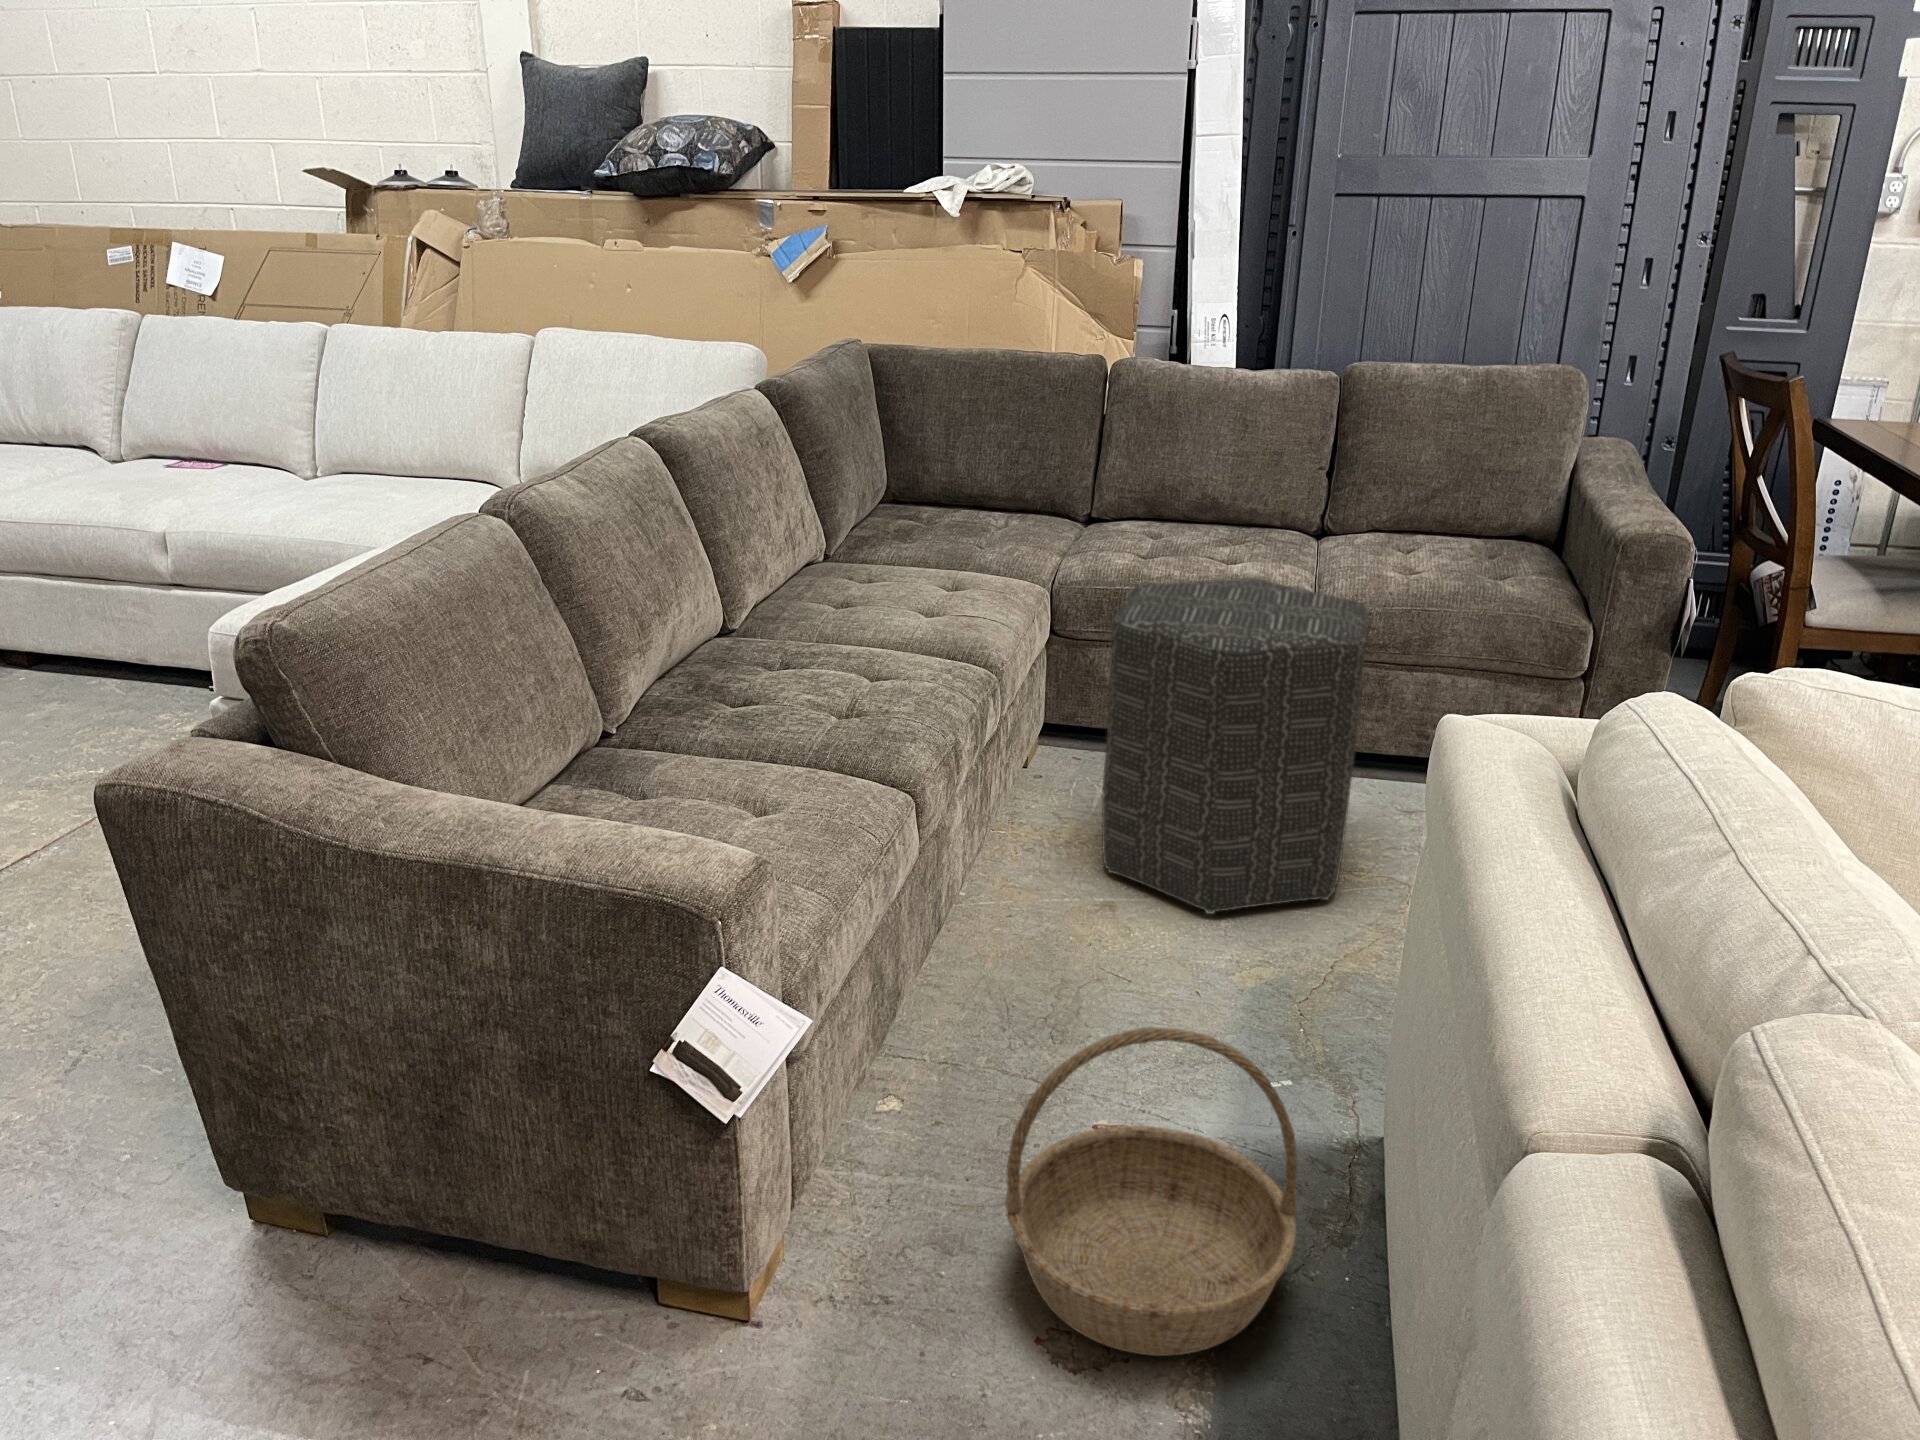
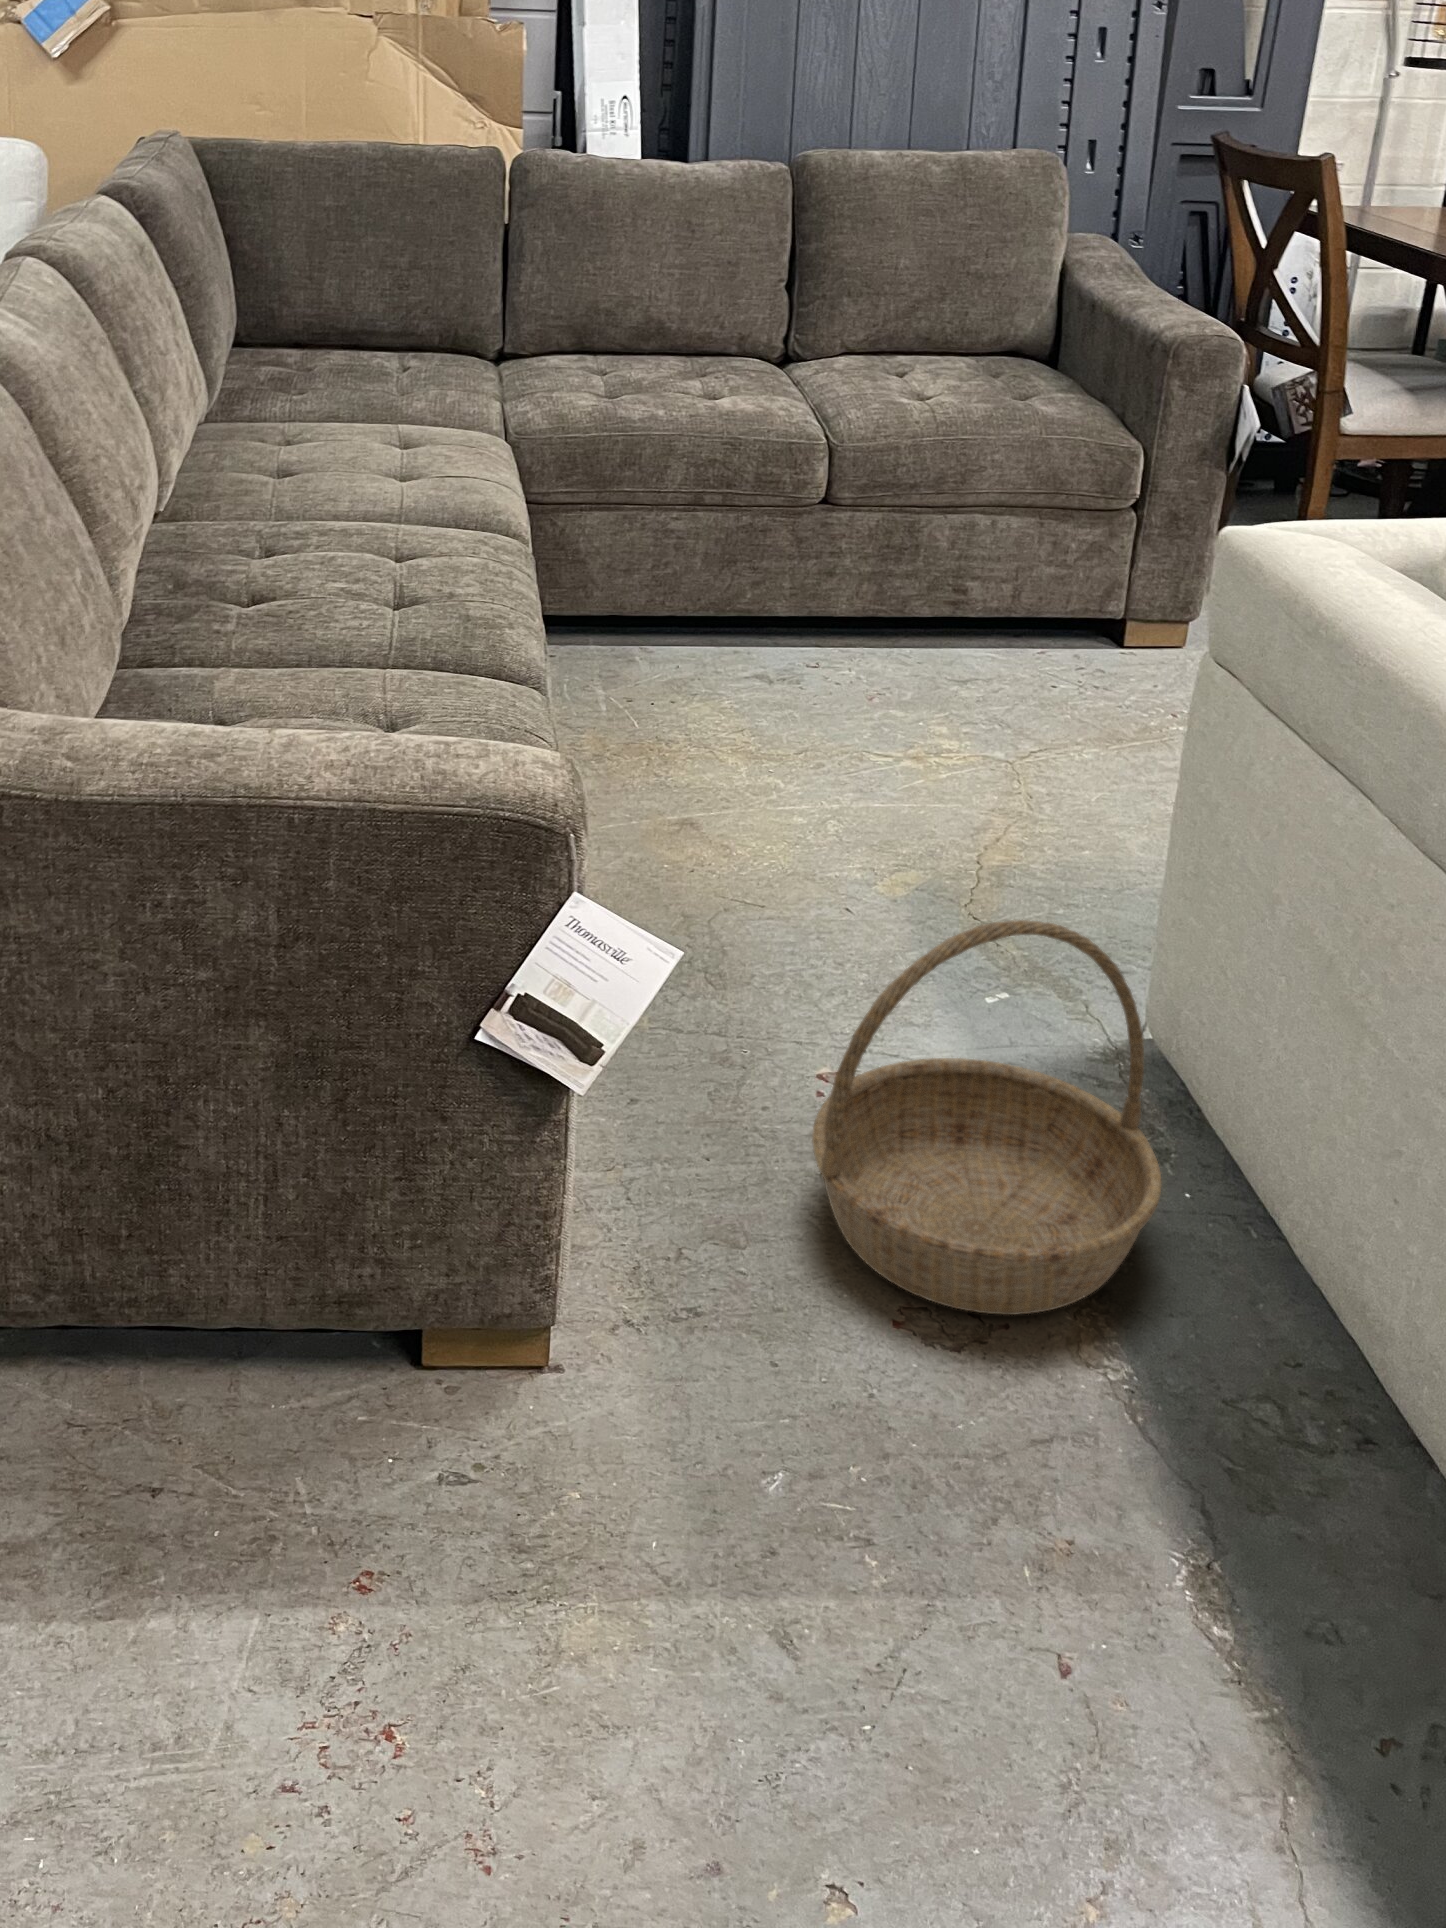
ottoman: present [1102,578,1367,914] -> none [654,412,983,823]

